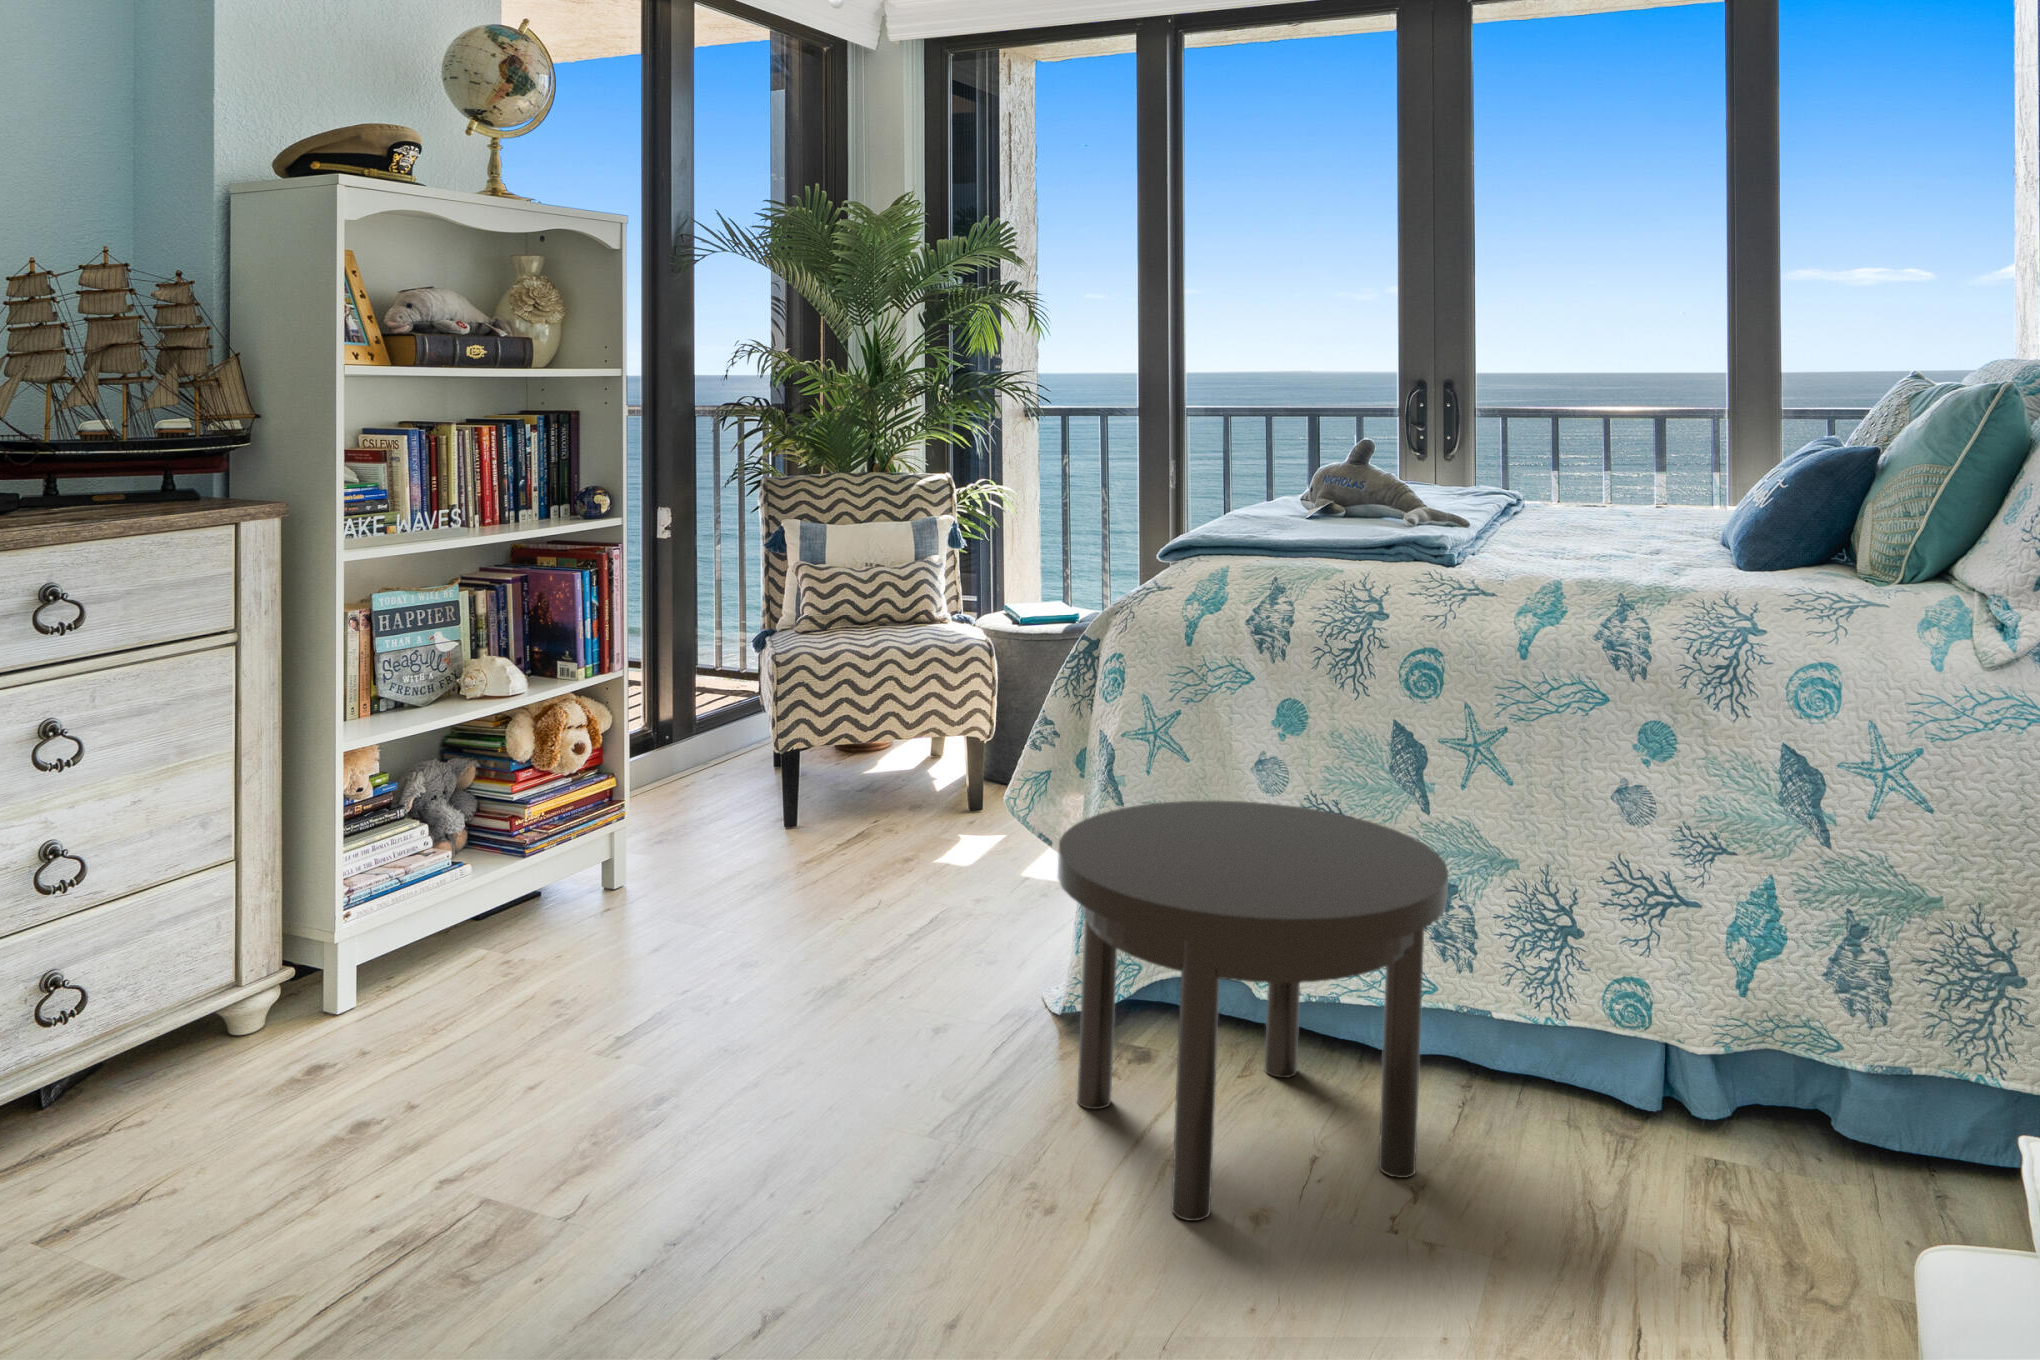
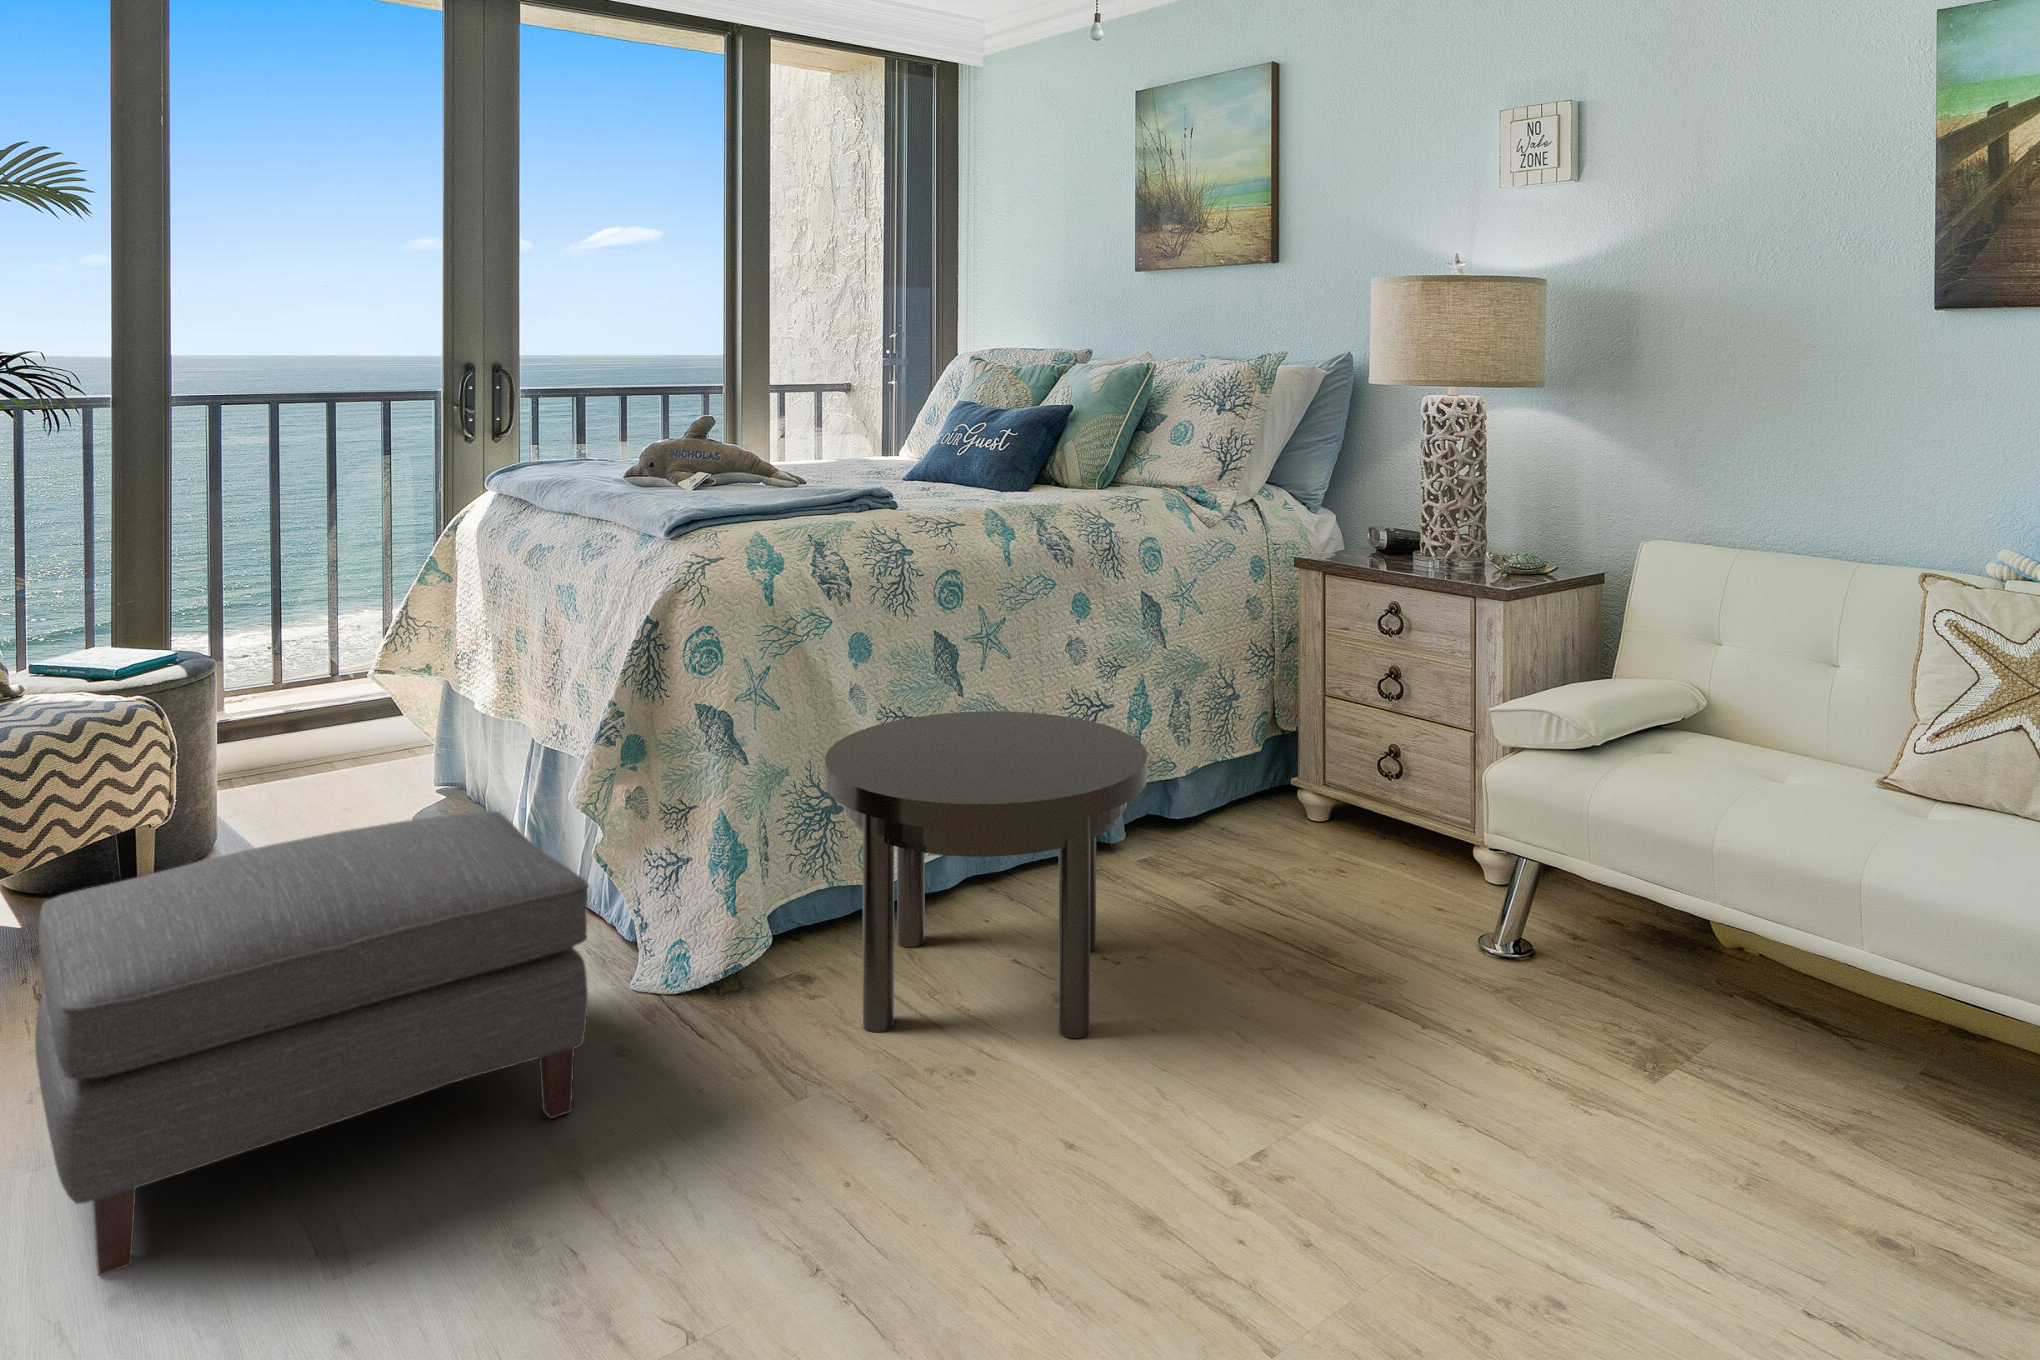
ottoman: none [562,732,978,1021] -> present [35,811,589,1275]

